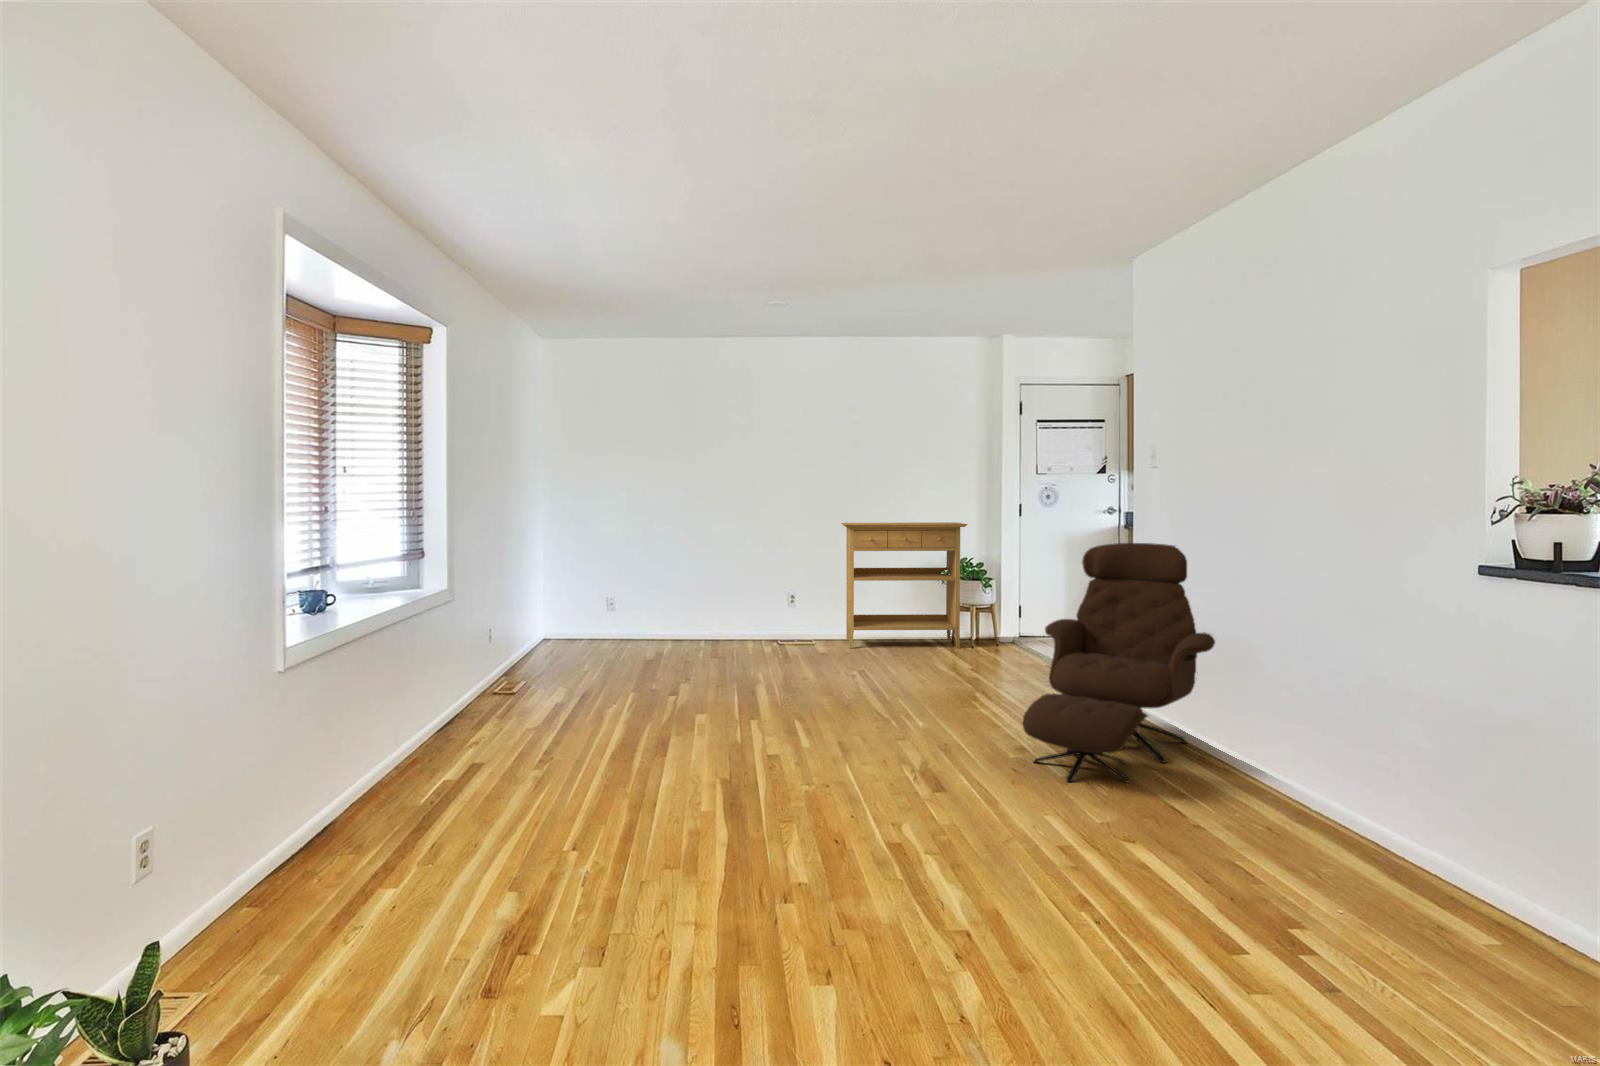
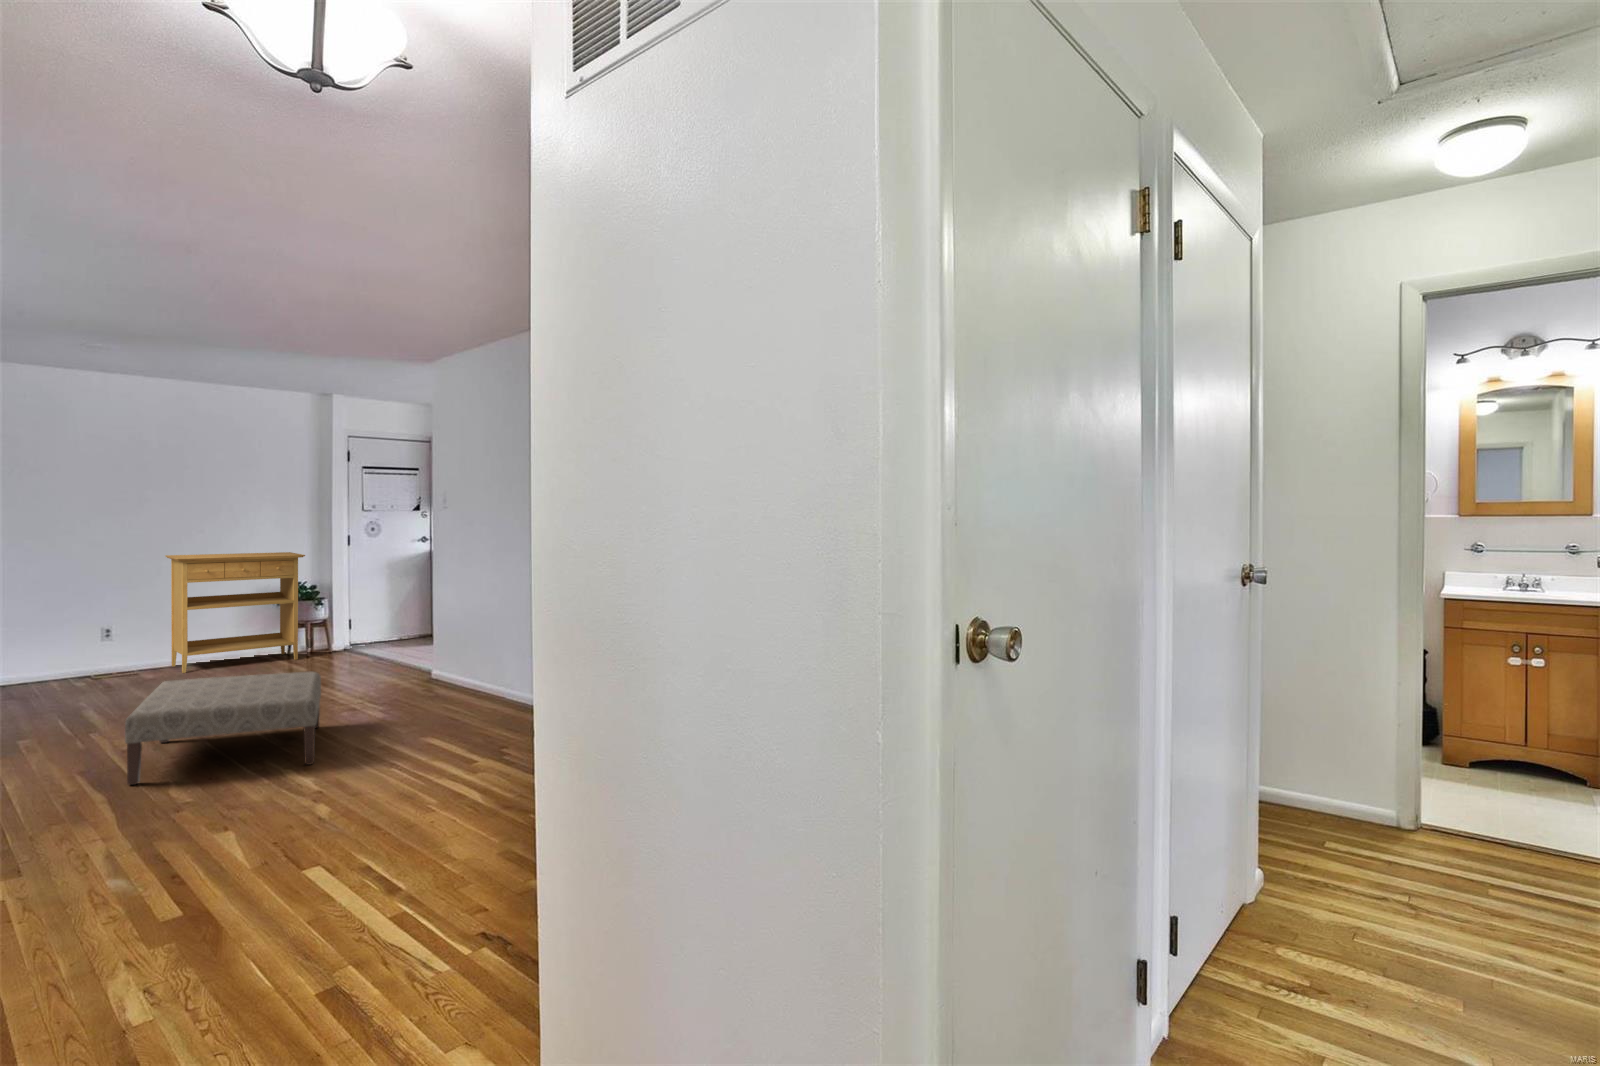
lounge chair: present [1023,543,1215,782] -> none [386,573,501,725]
ottoman: none [683,658,936,822] -> present [125,672,321,785]

